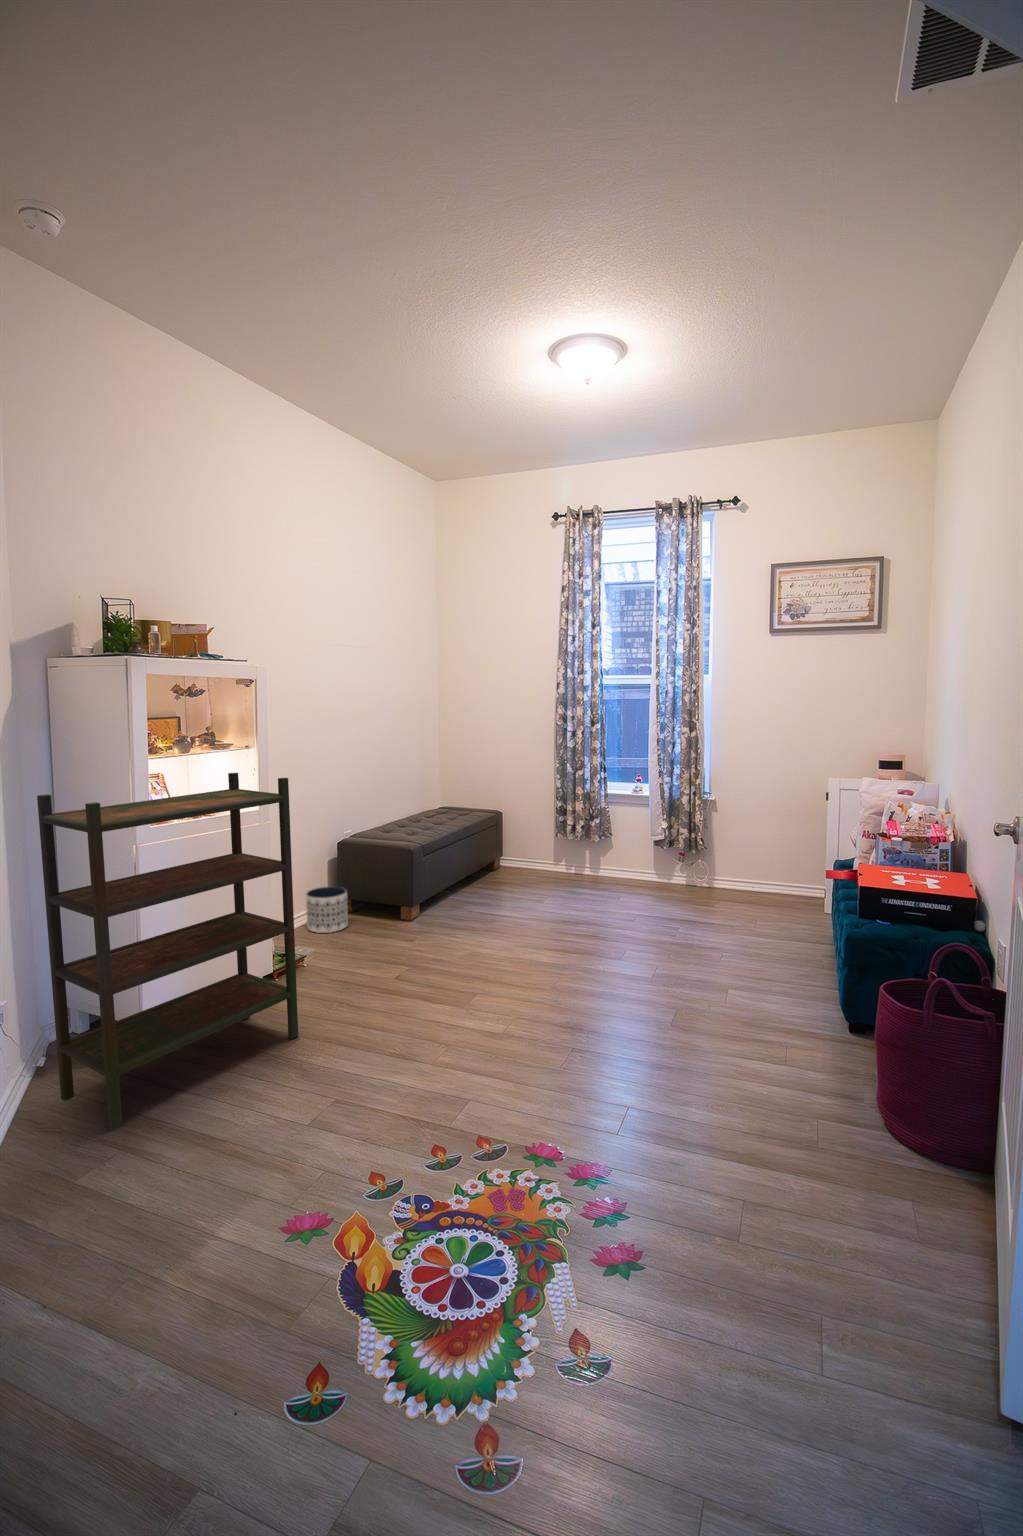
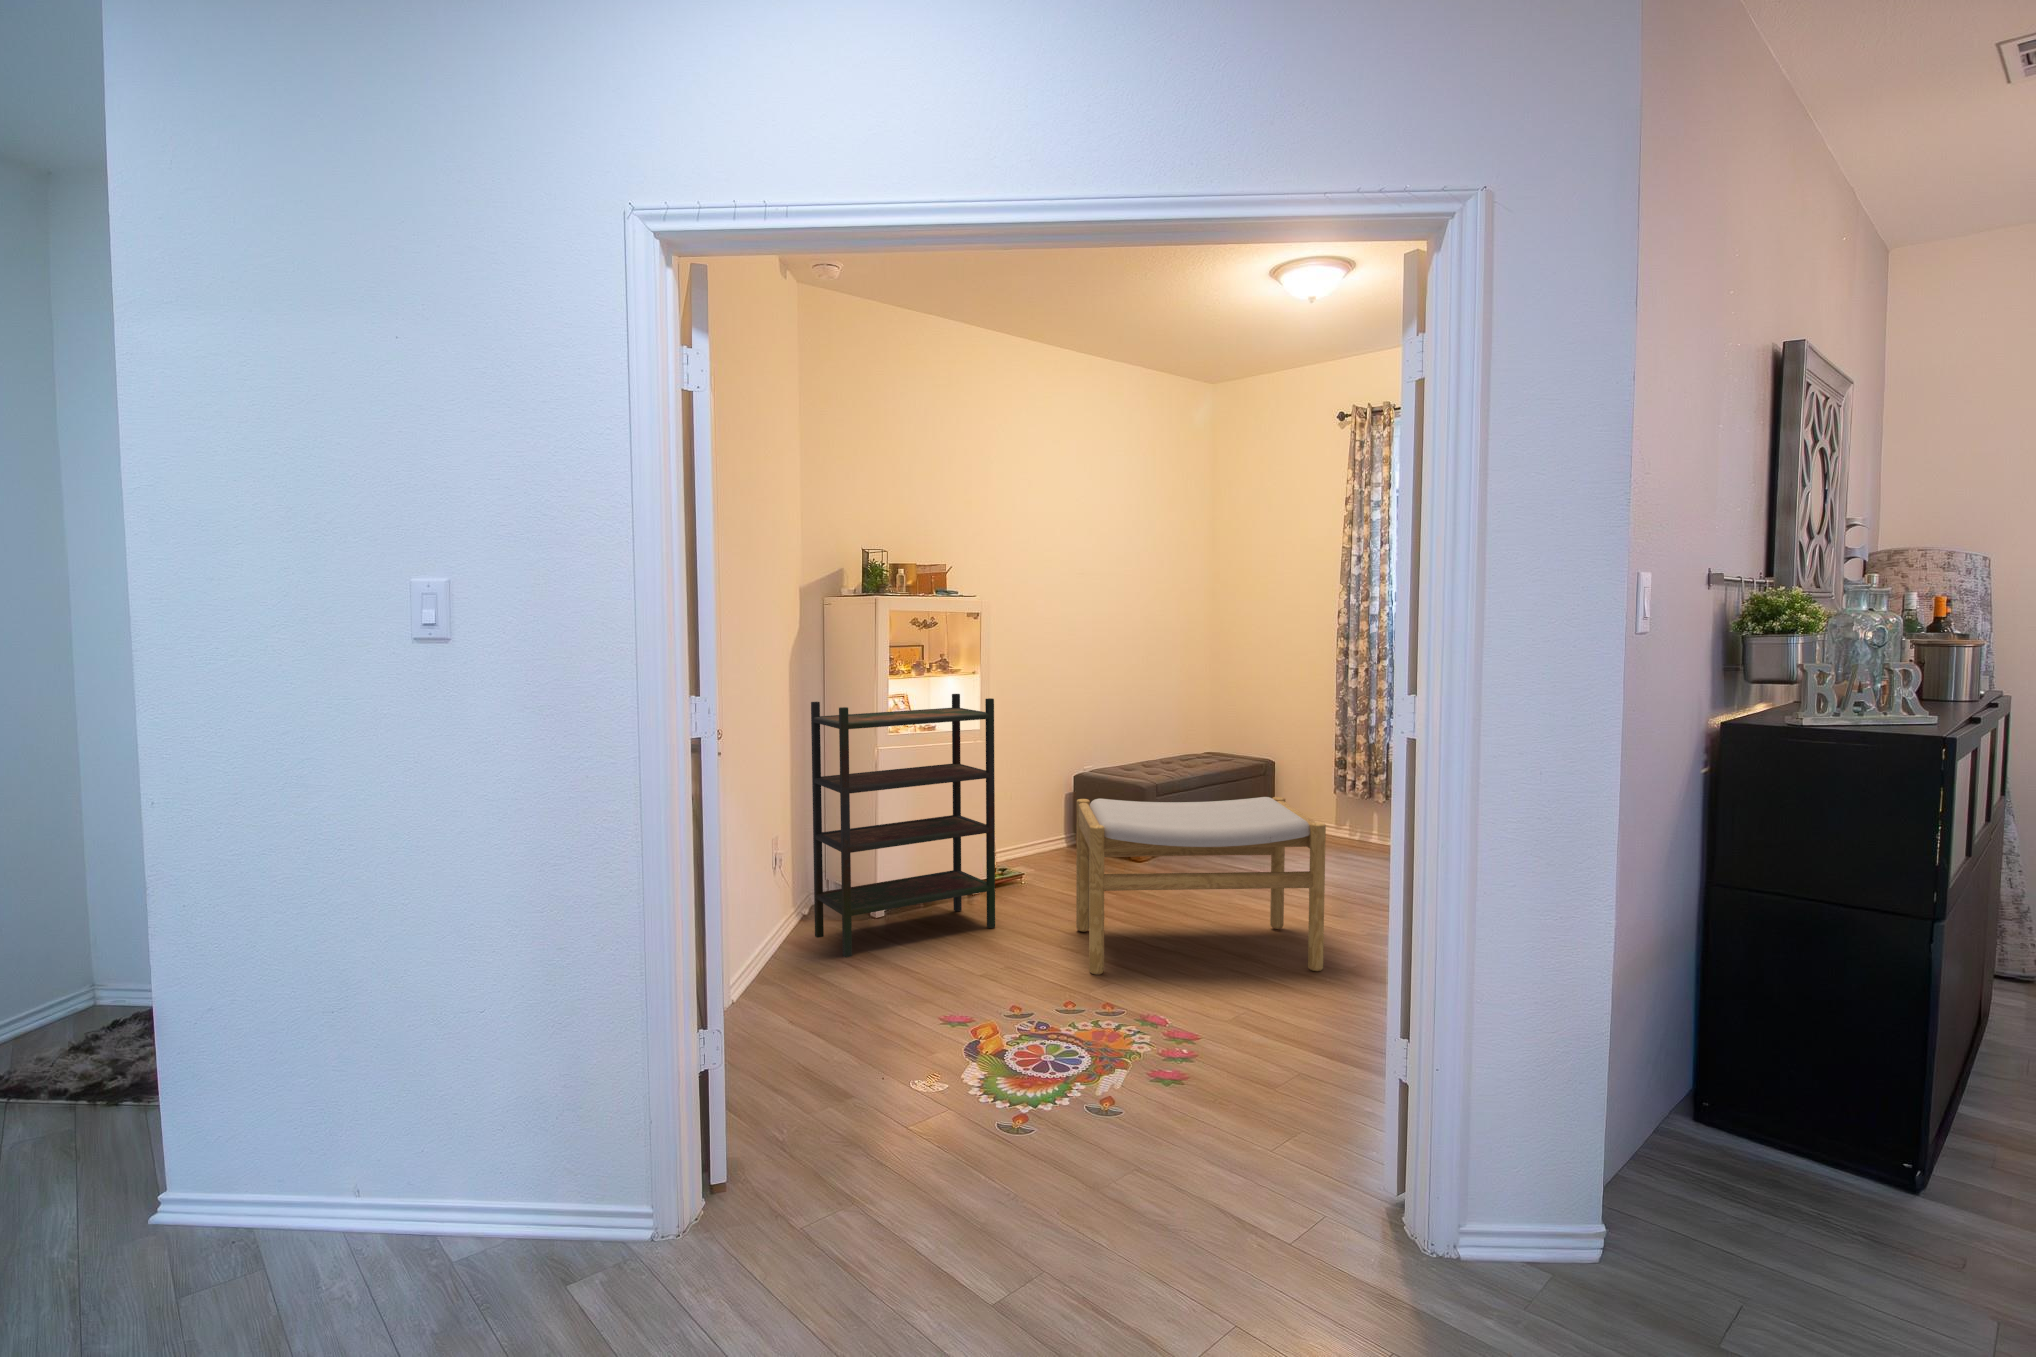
footstool: none [388,859,658,1089] -> present [1076,797,1326,975]
planter: present [306,887,348,933] -> none [1037,818,1077,862]

